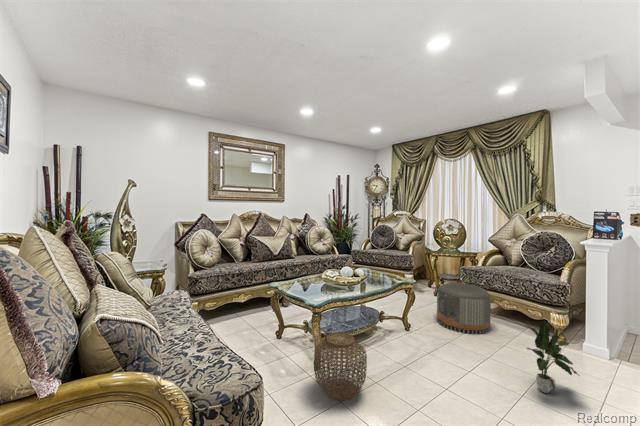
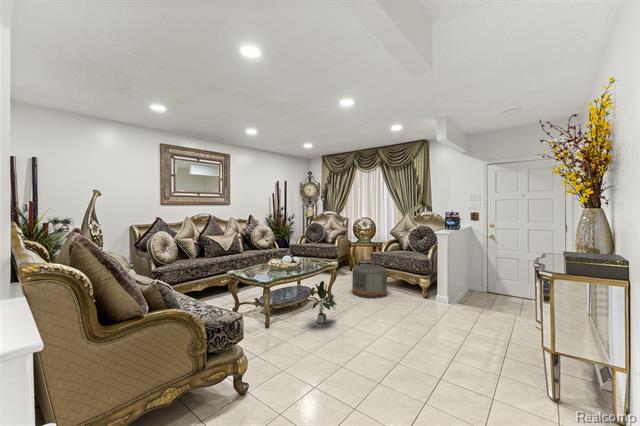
potted plant: present [526,321,579,393] -> present [309,281,336,324]
woven basket: present [314,332,367,400] -> none [267,298,302,340]

